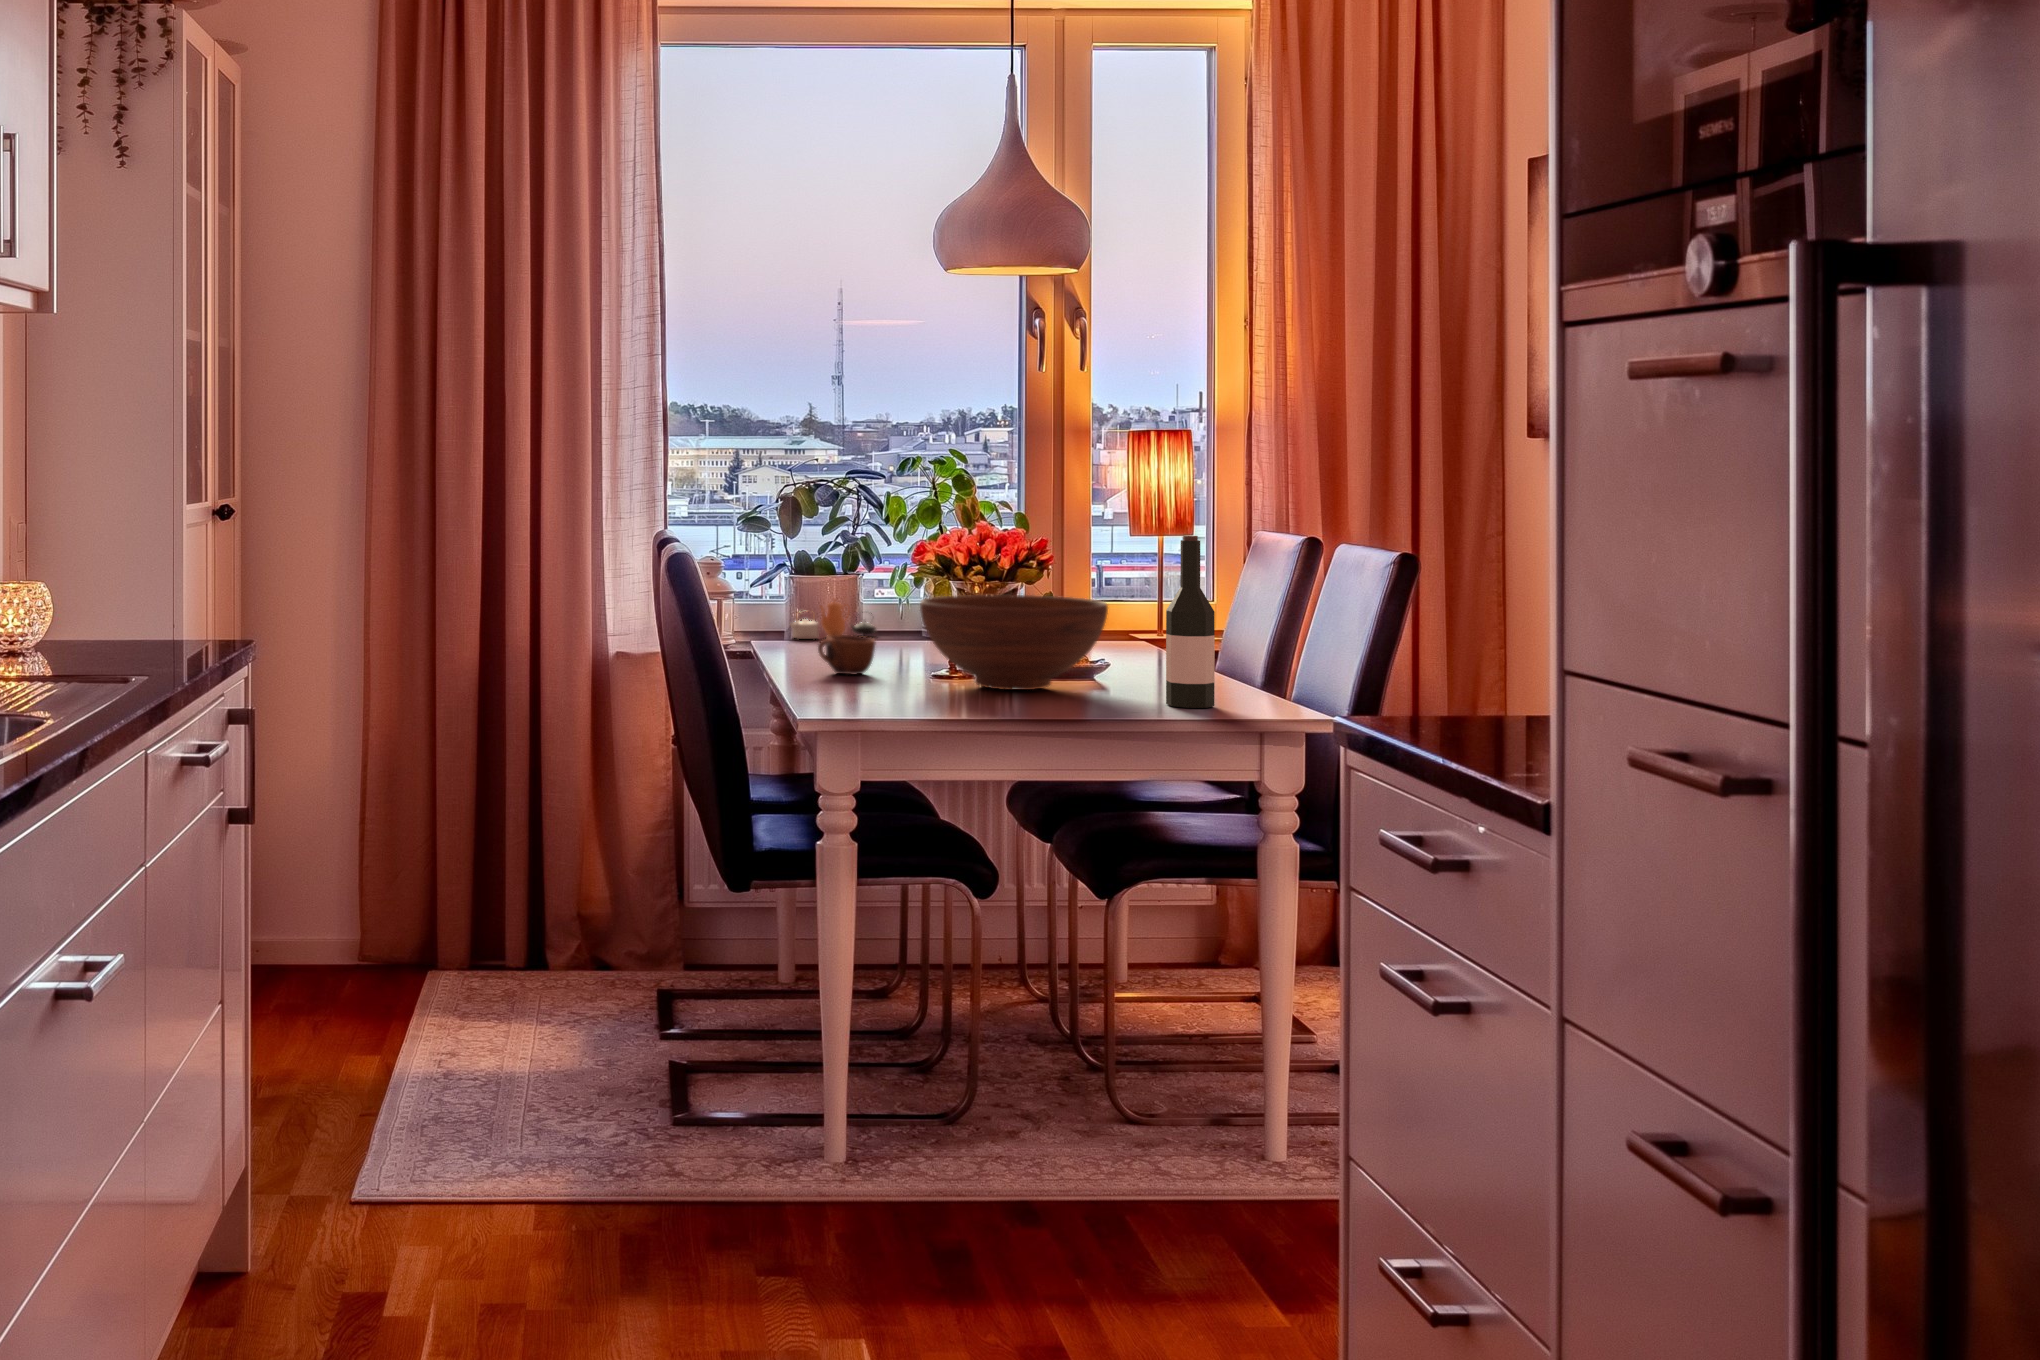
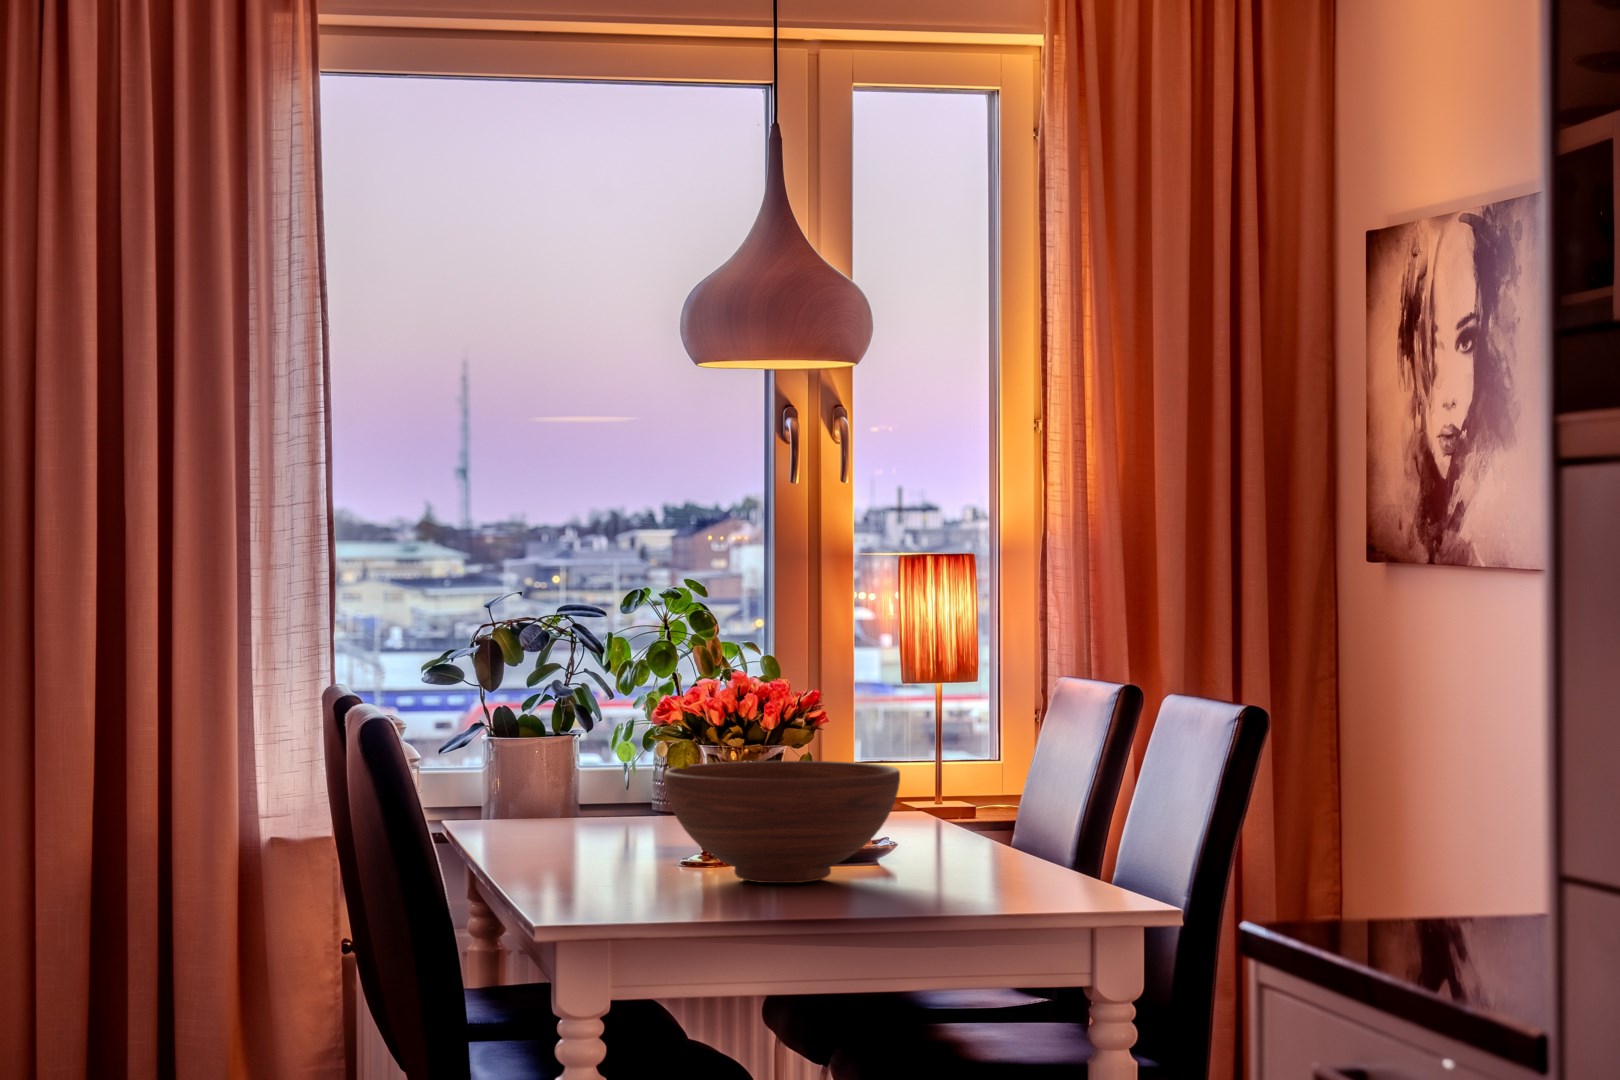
wine bottle: present [1166,536,1215,708] -> none [976,682,1036,901]
teapot: present [790,599,876,639] -> none [490,767,600,820]
mug: present [818,635,875,675] -> none [531,817,606,868]

